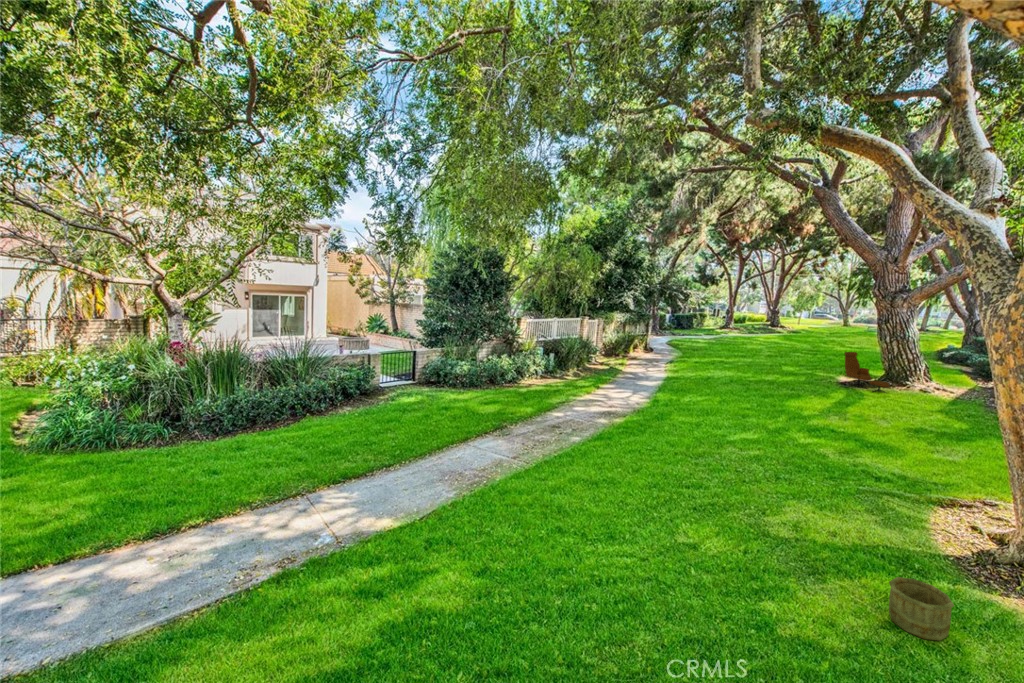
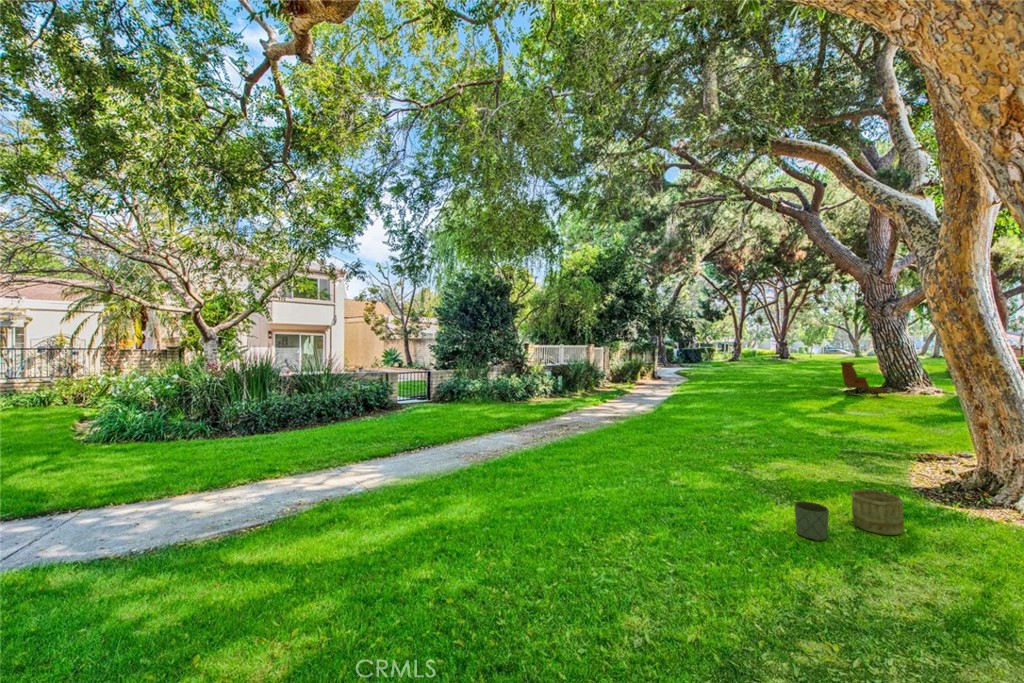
planter: none [829,598,871,650] -> present [795,501,829,541]

